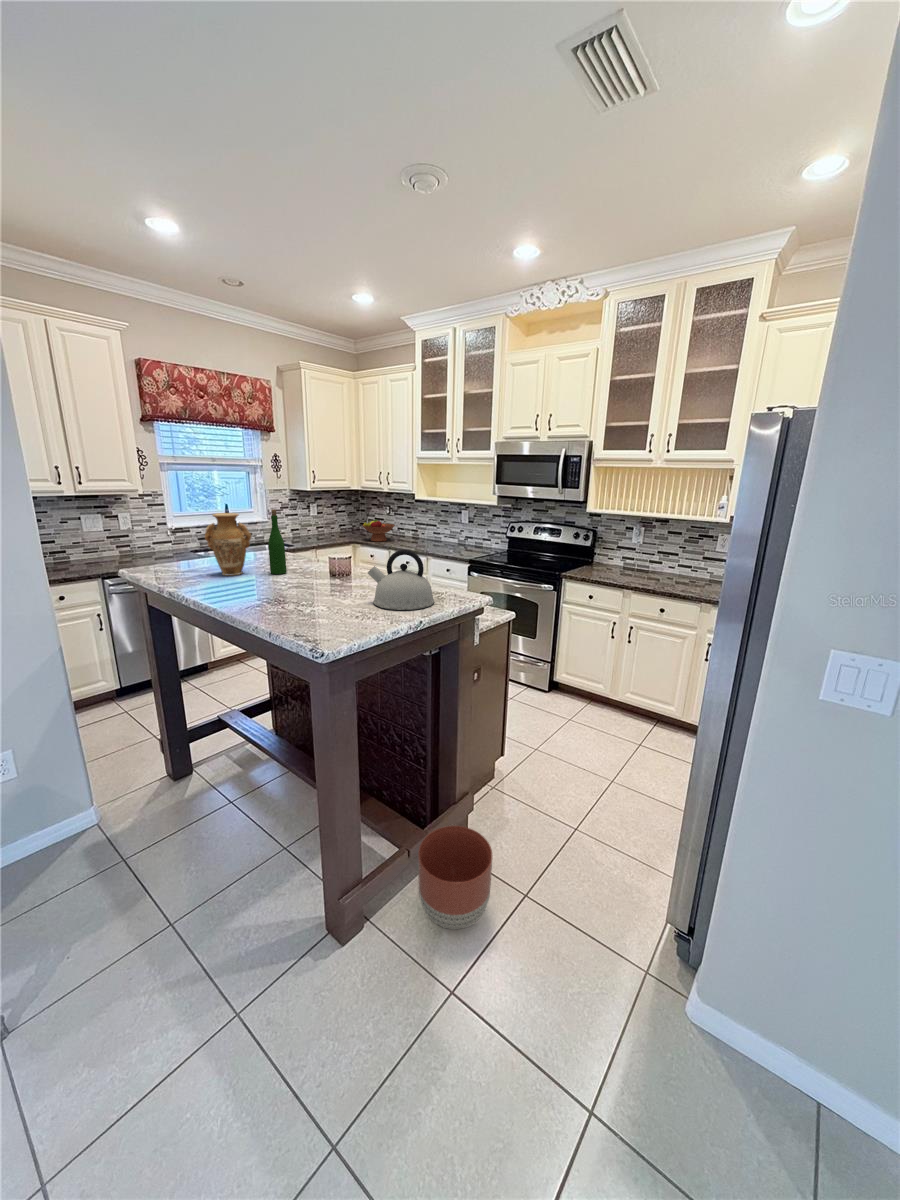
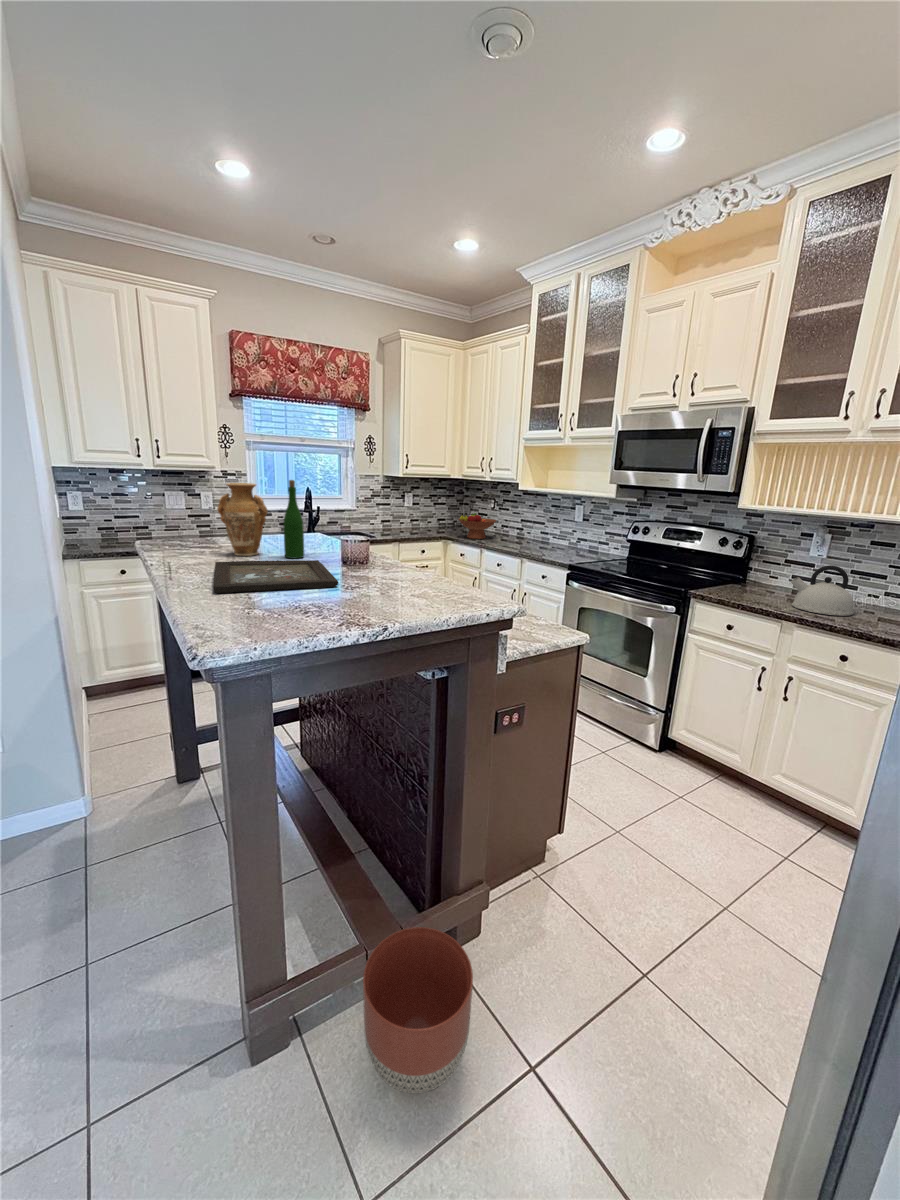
kettle: present [368,550,434,610] -> present [791,565,854,616]
tray: none [228,575,349,609] -> present [213,560,338,593]

